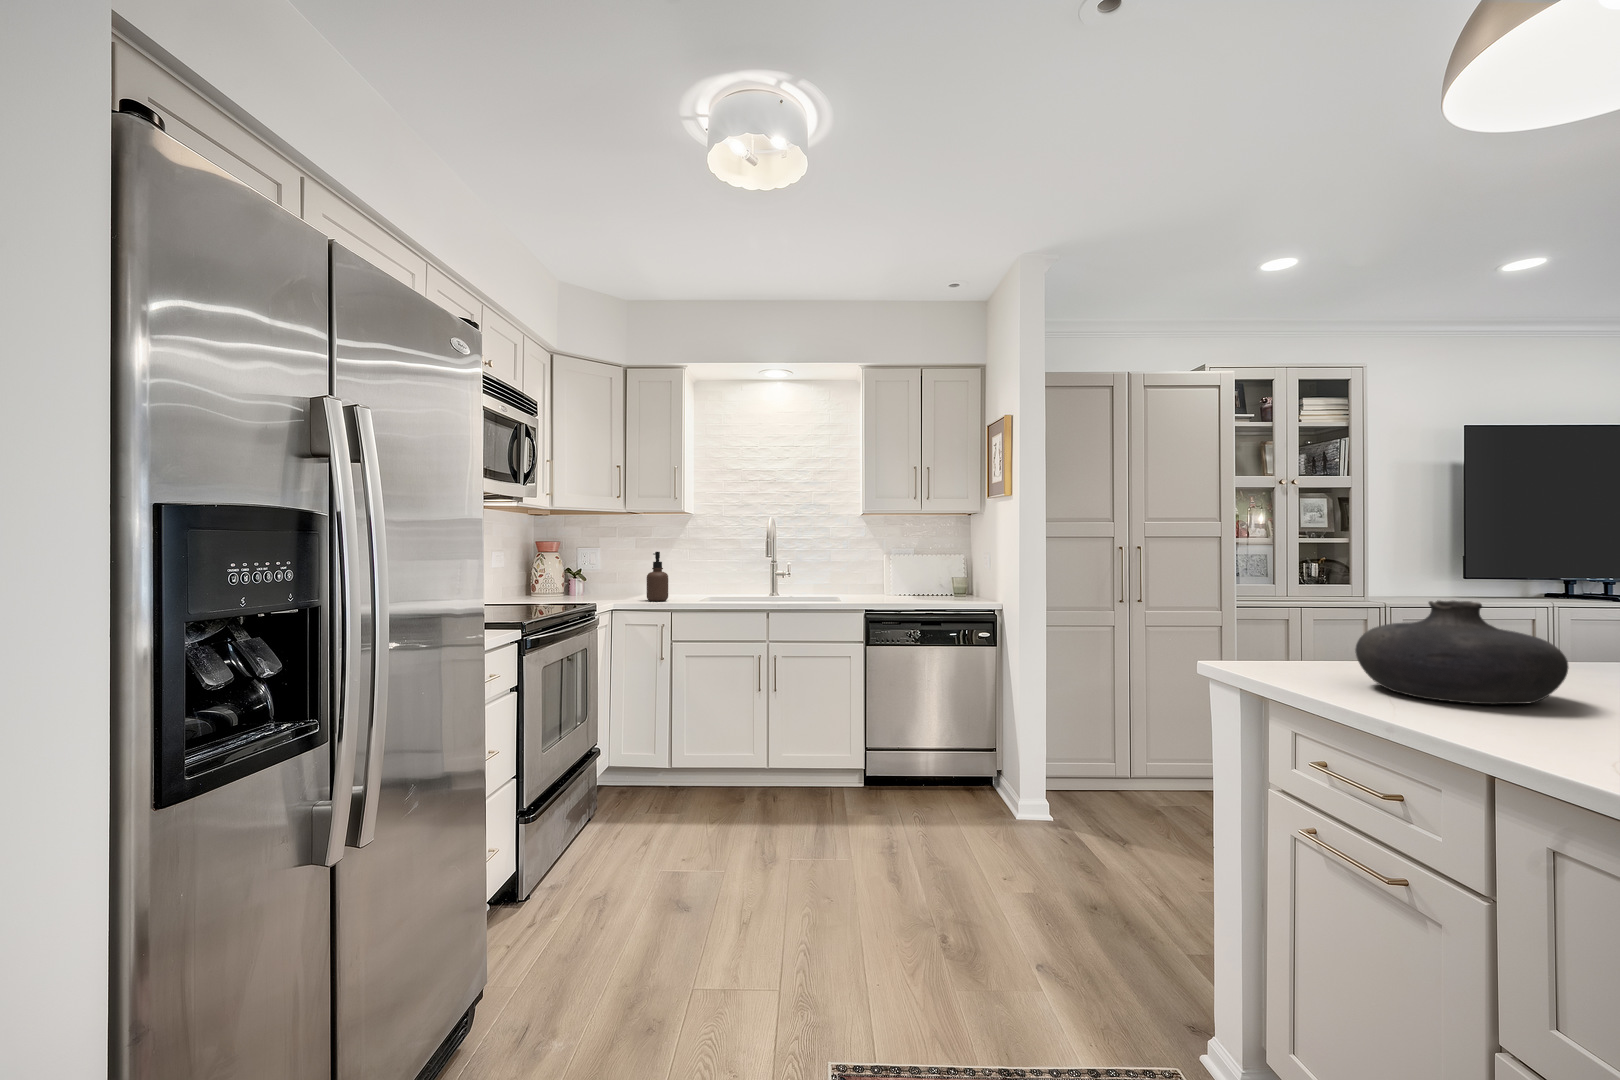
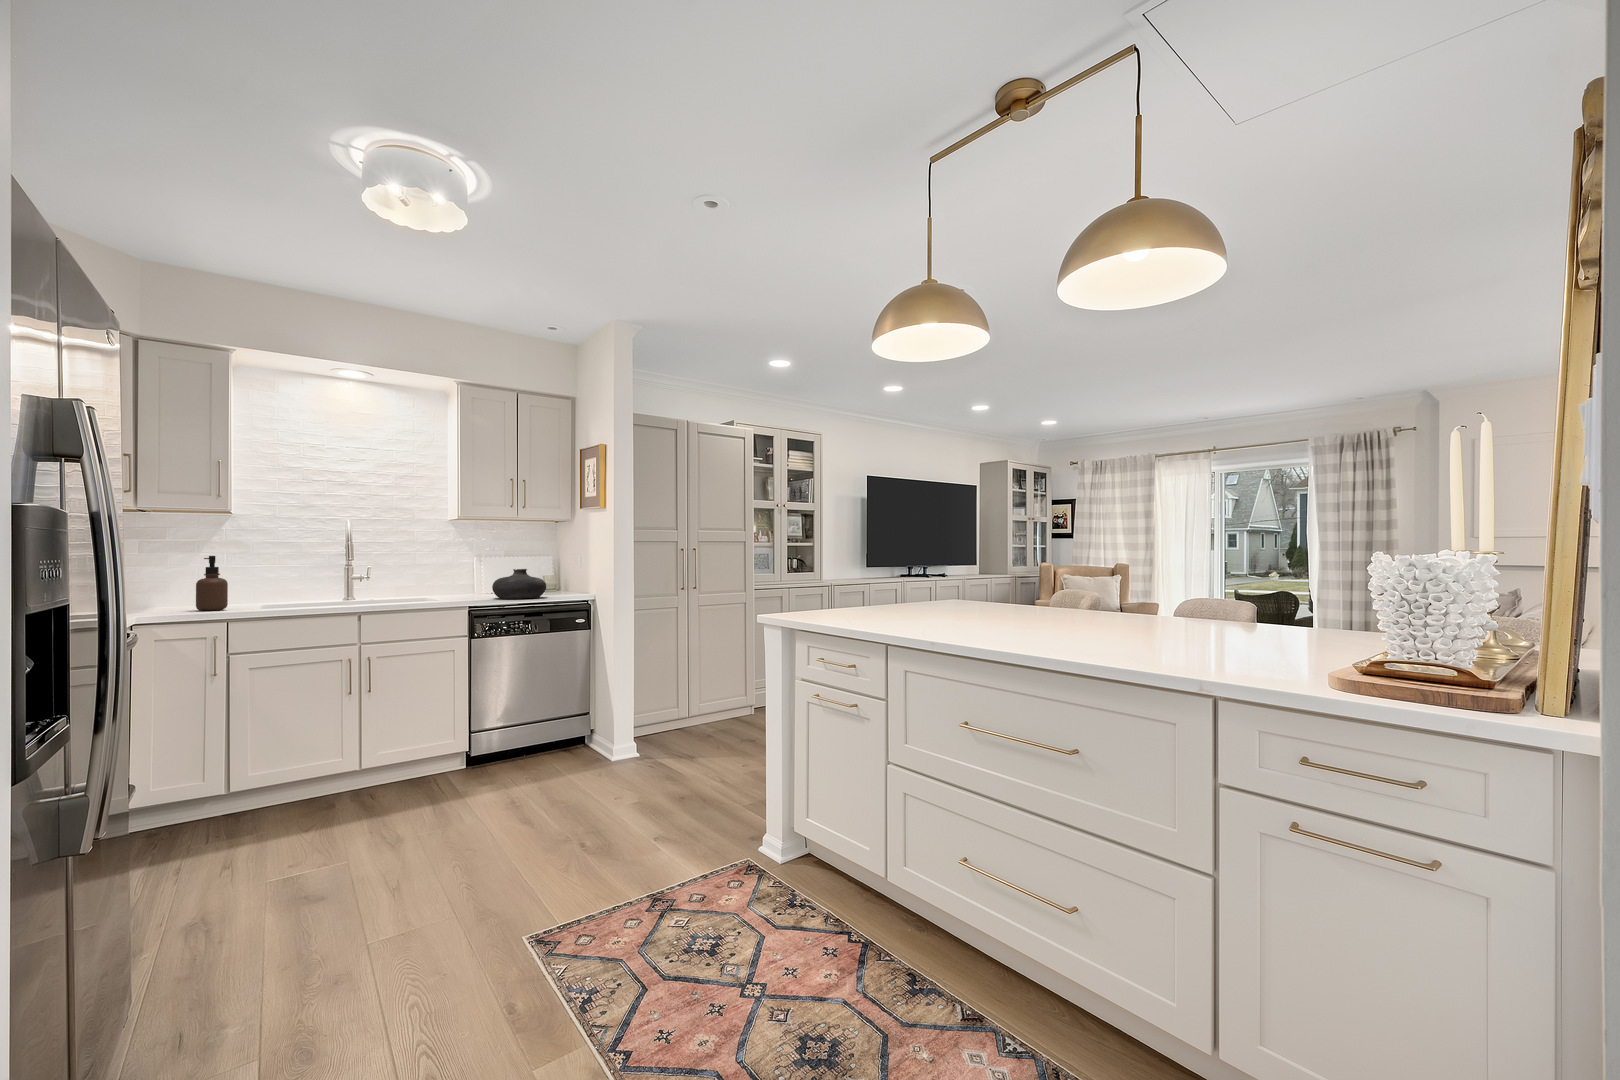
vase: present [1355,600,1568,704] -> present [492,569,546,599]

